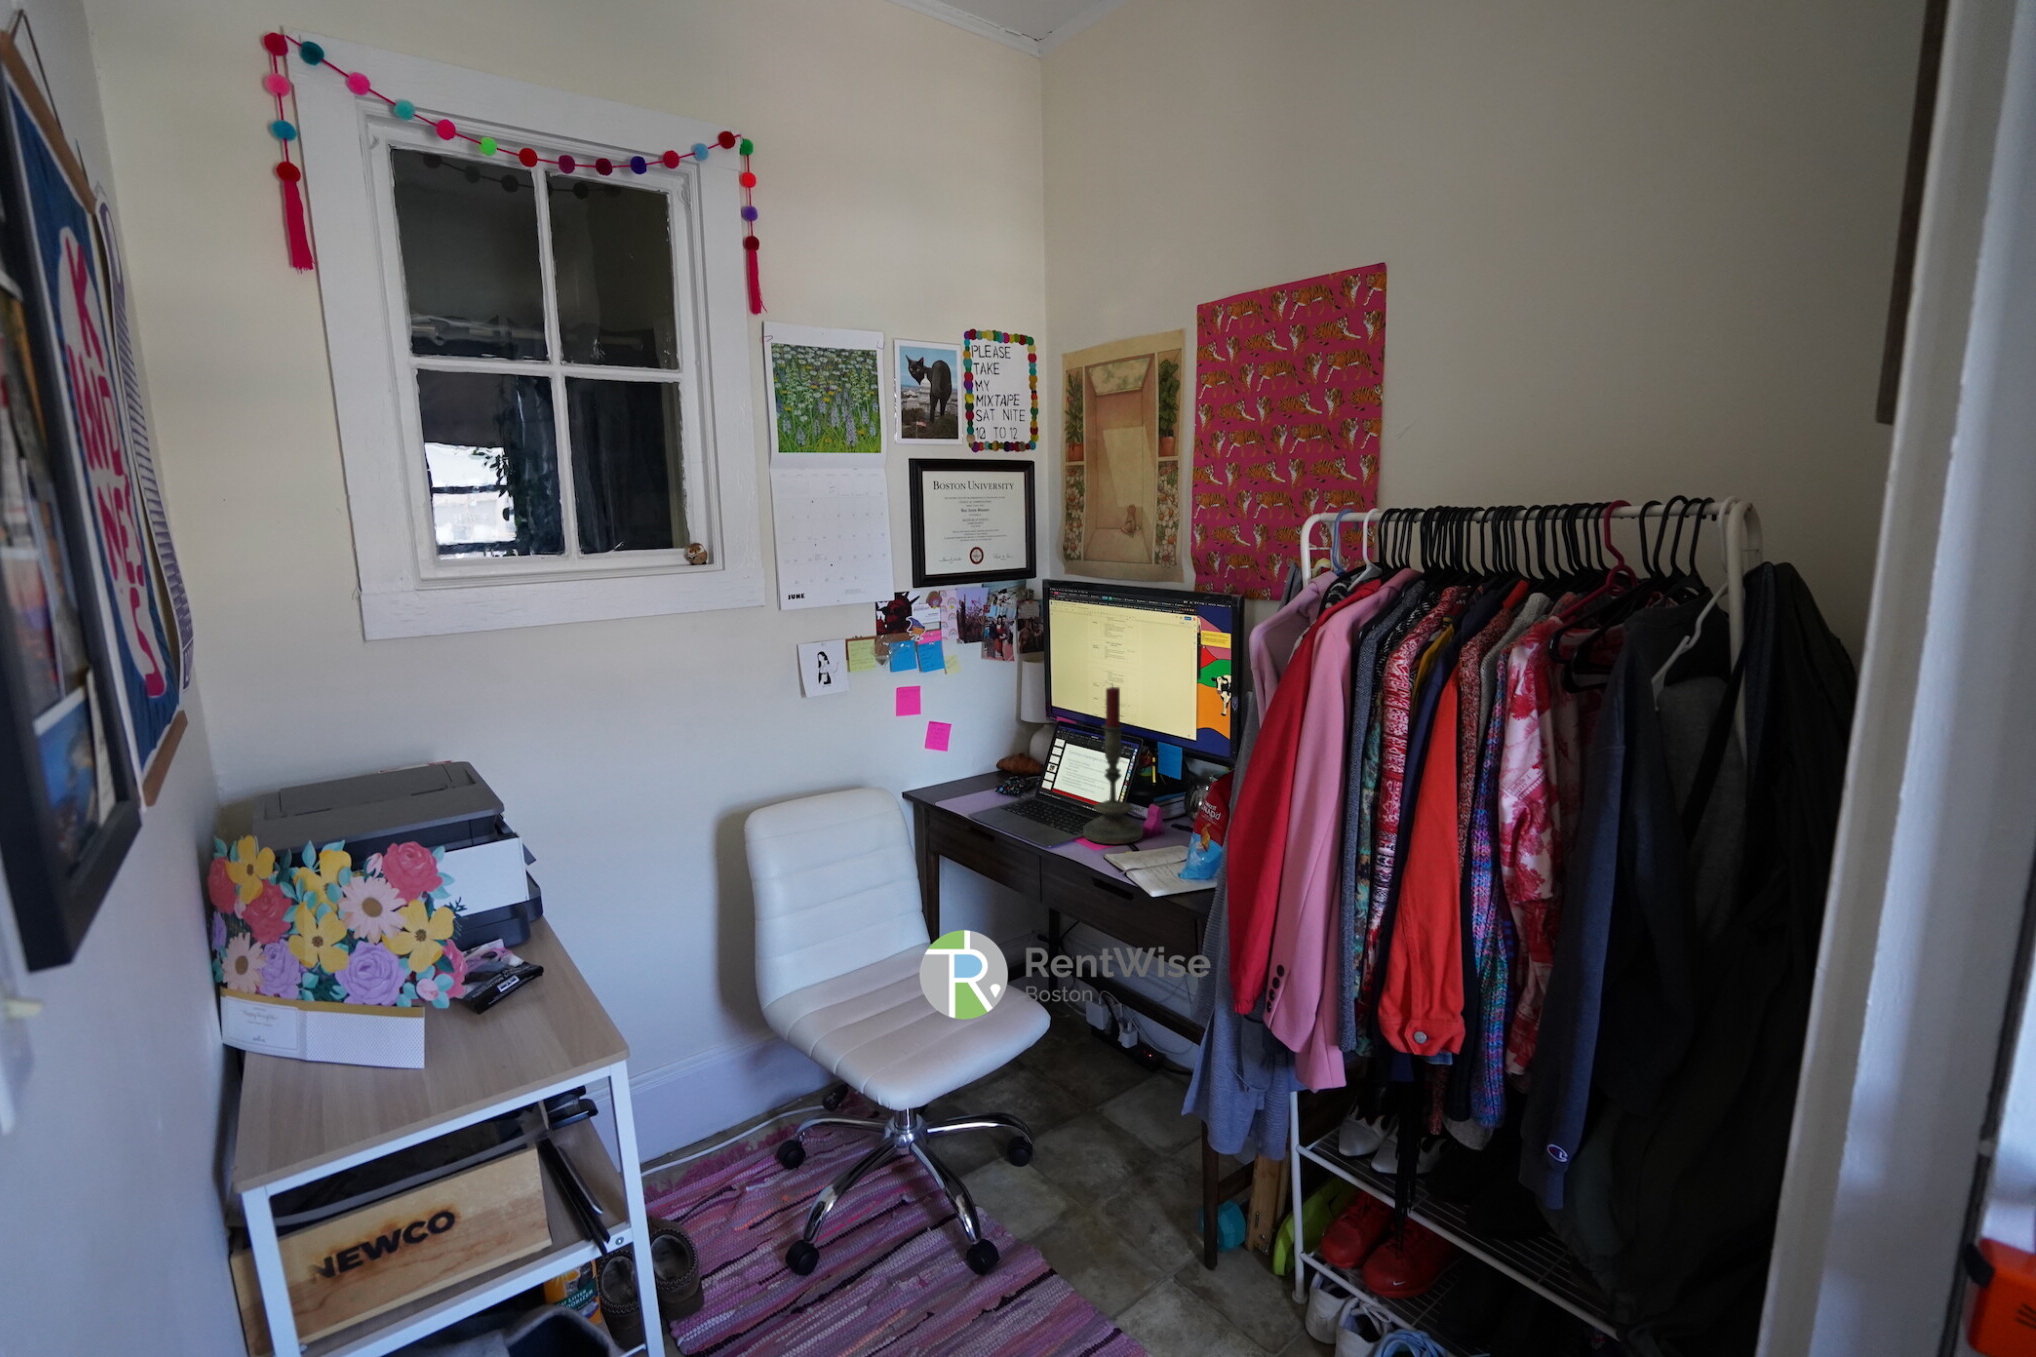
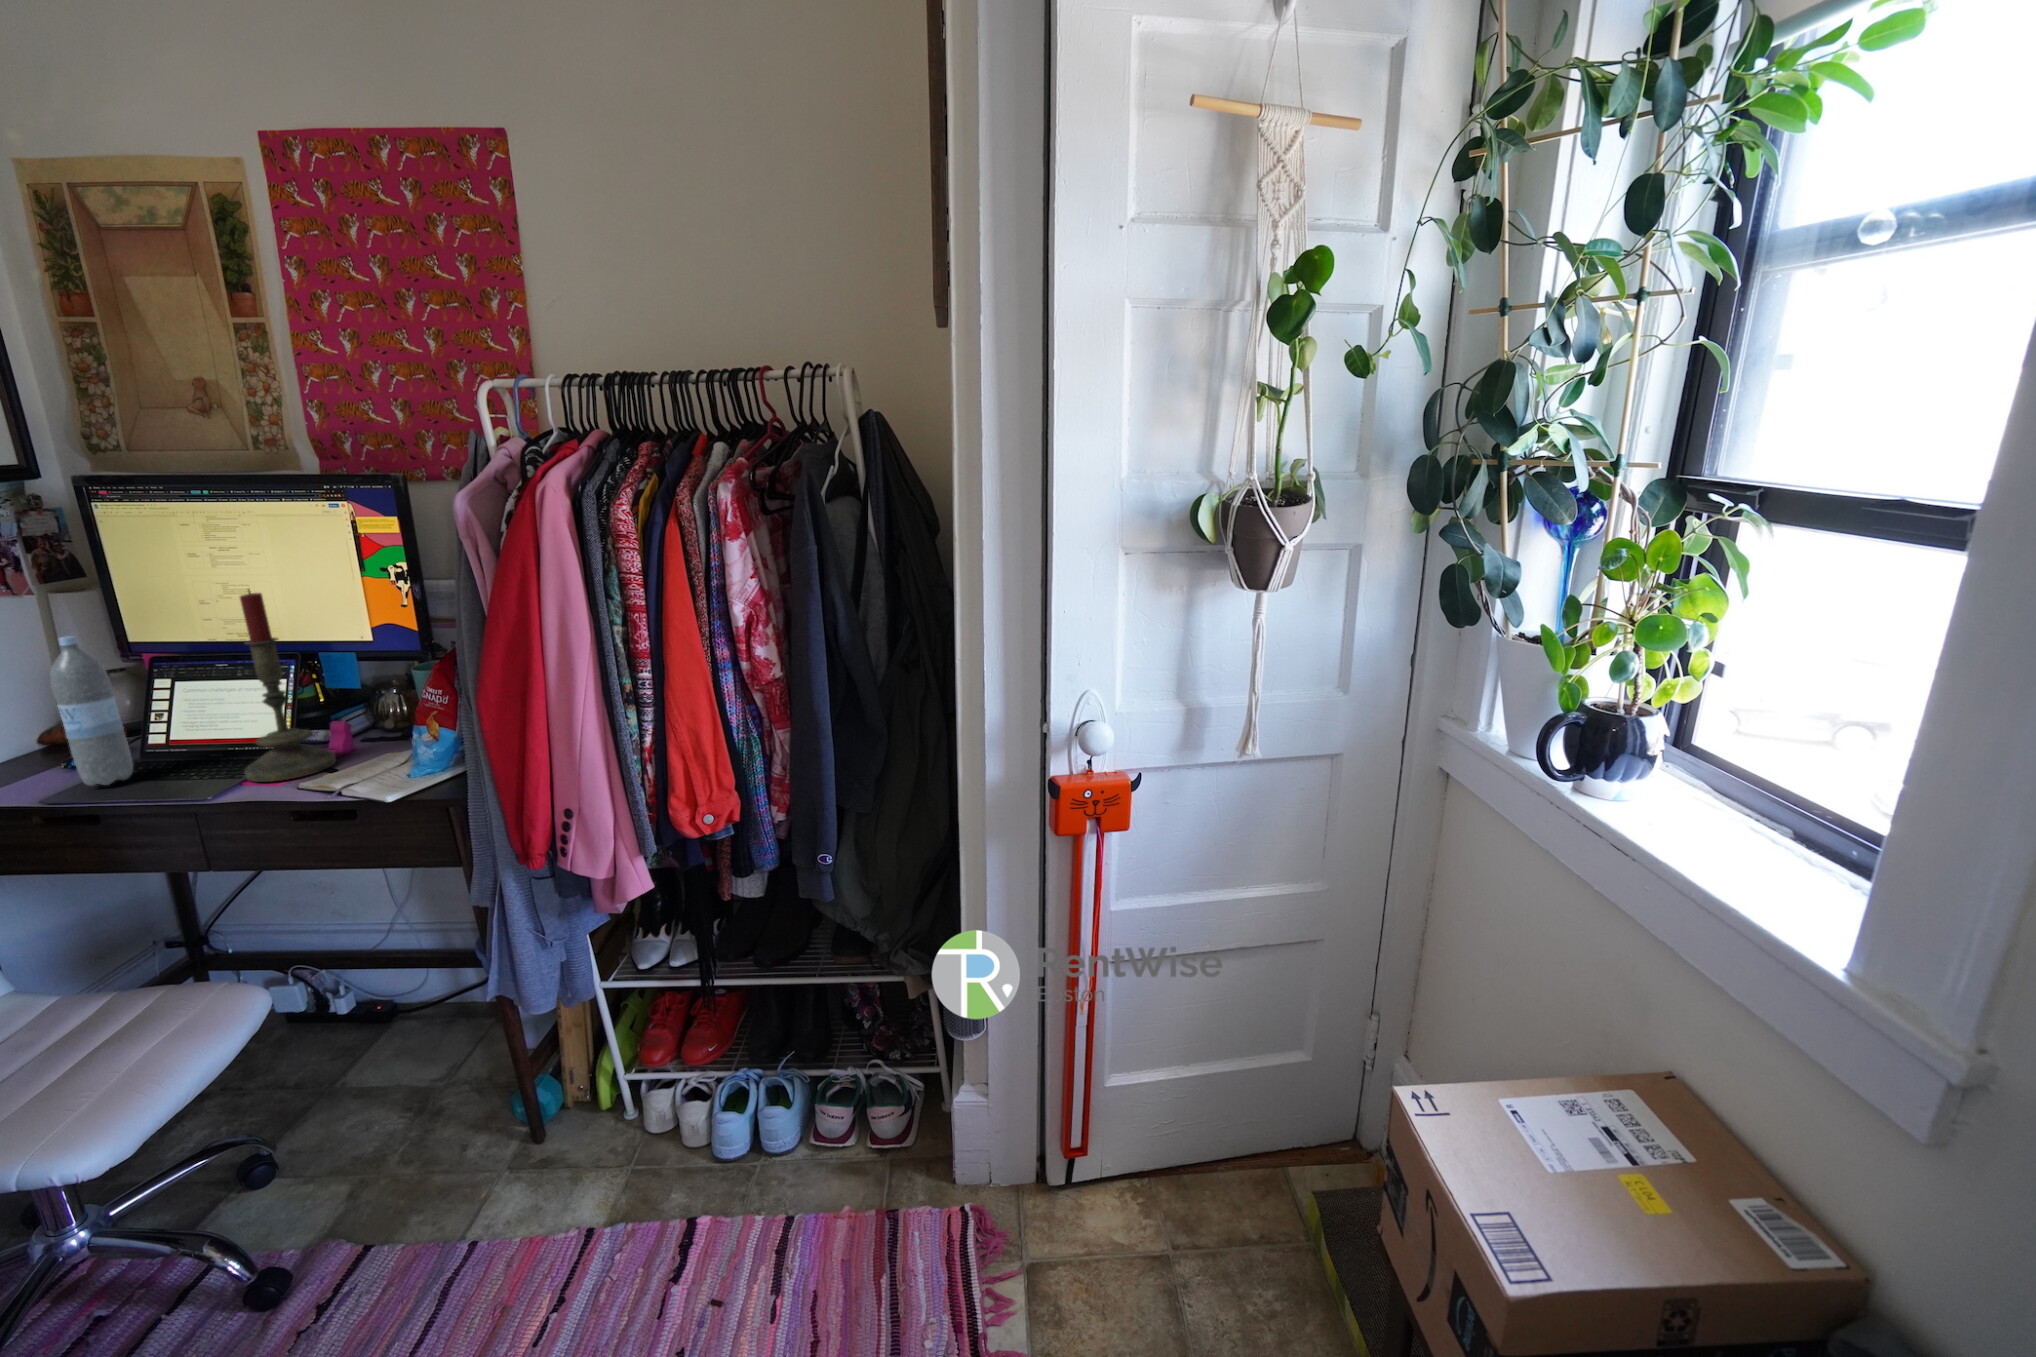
water bottle: none [998,699,1030,813] -> present [50,636,133,786]

